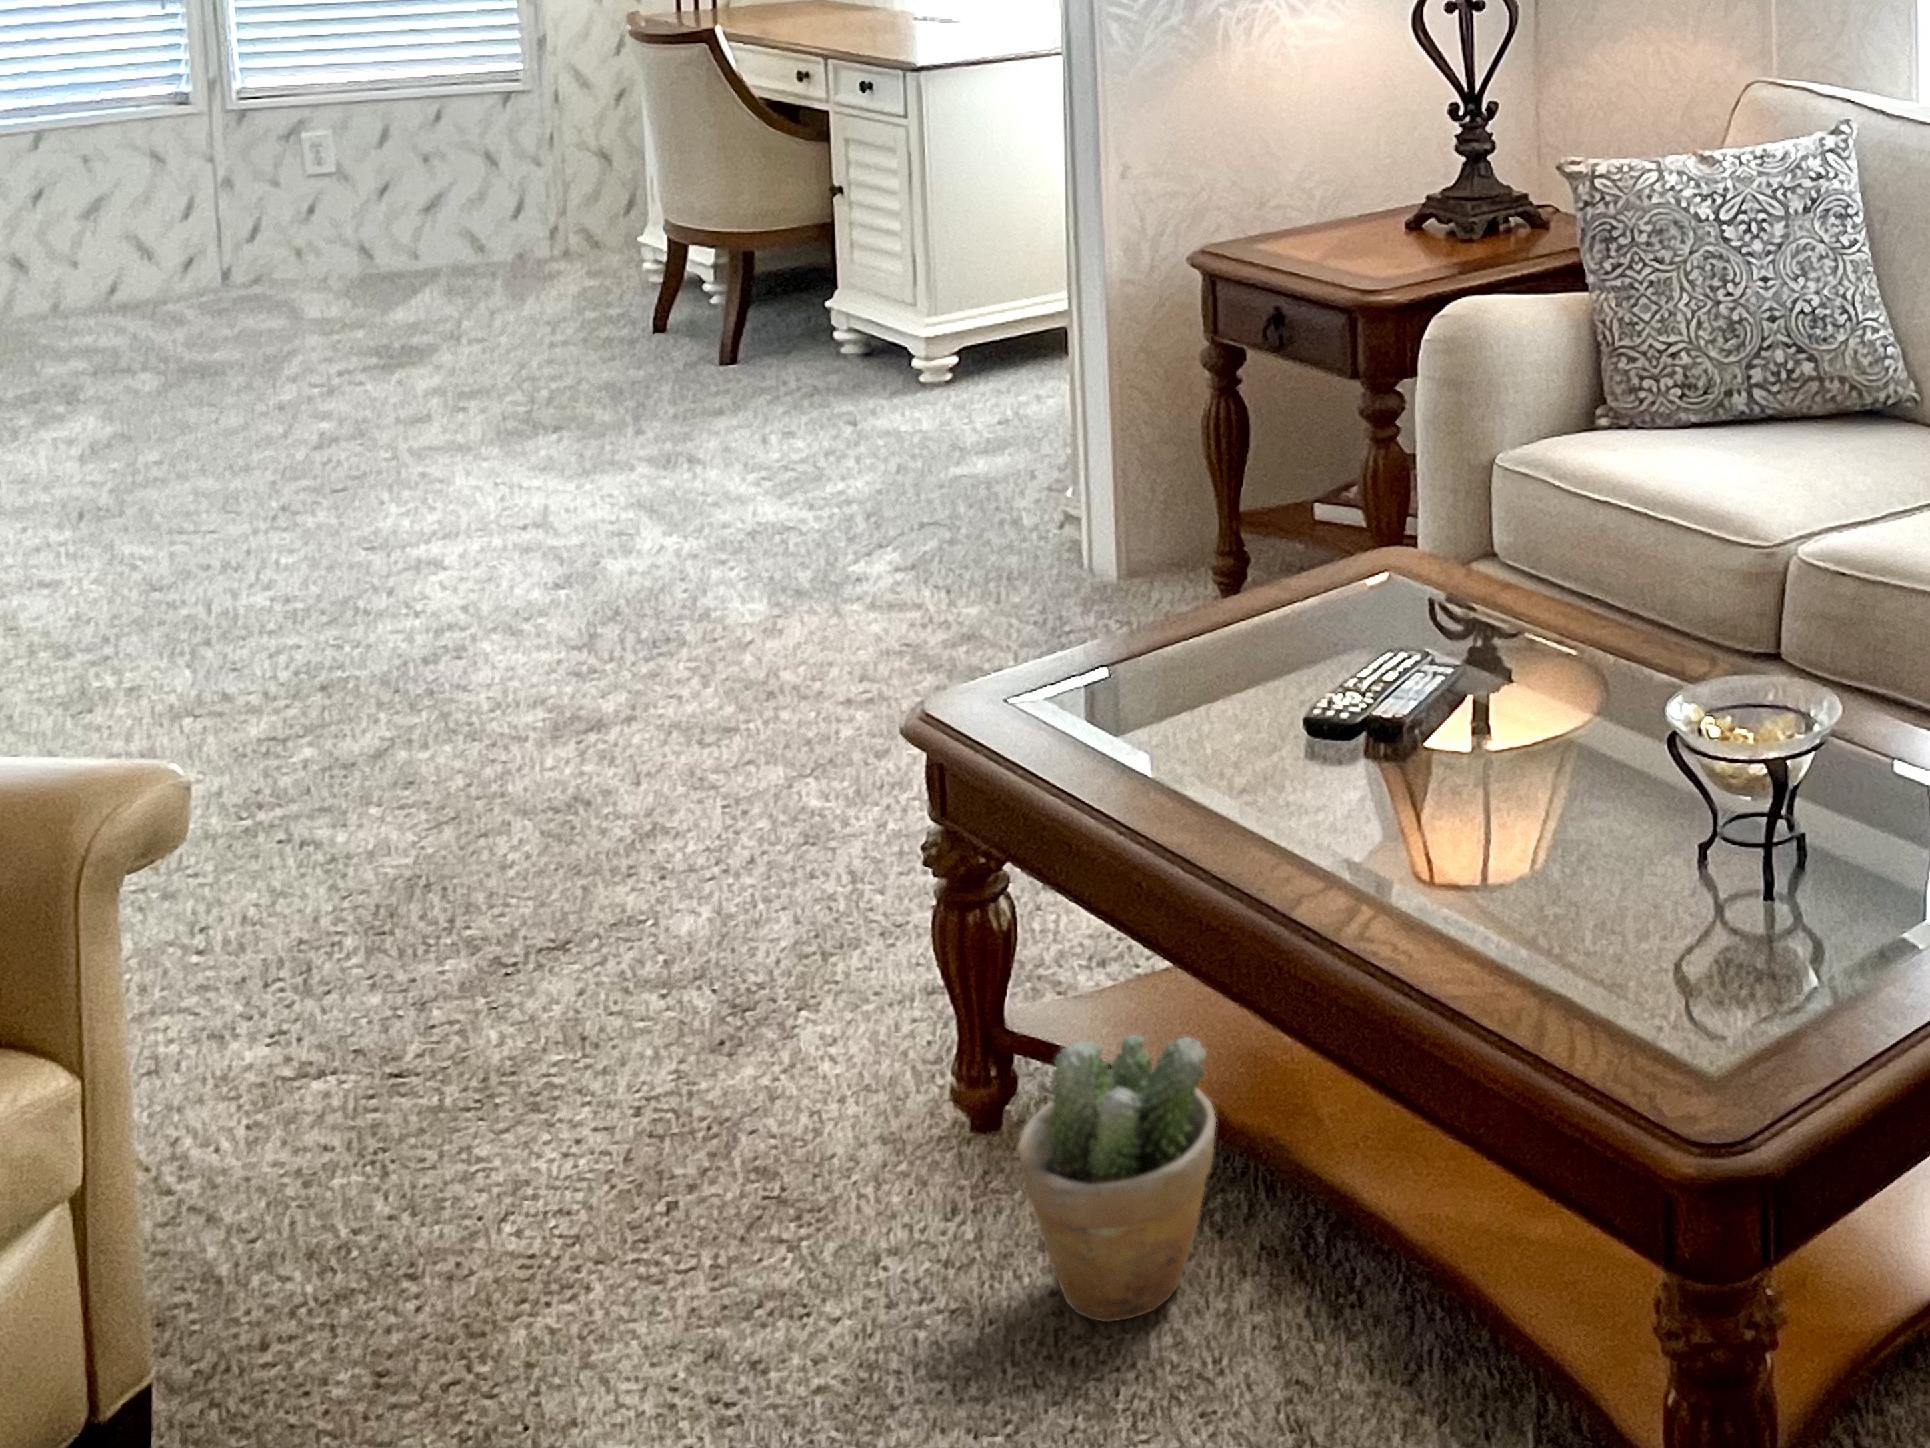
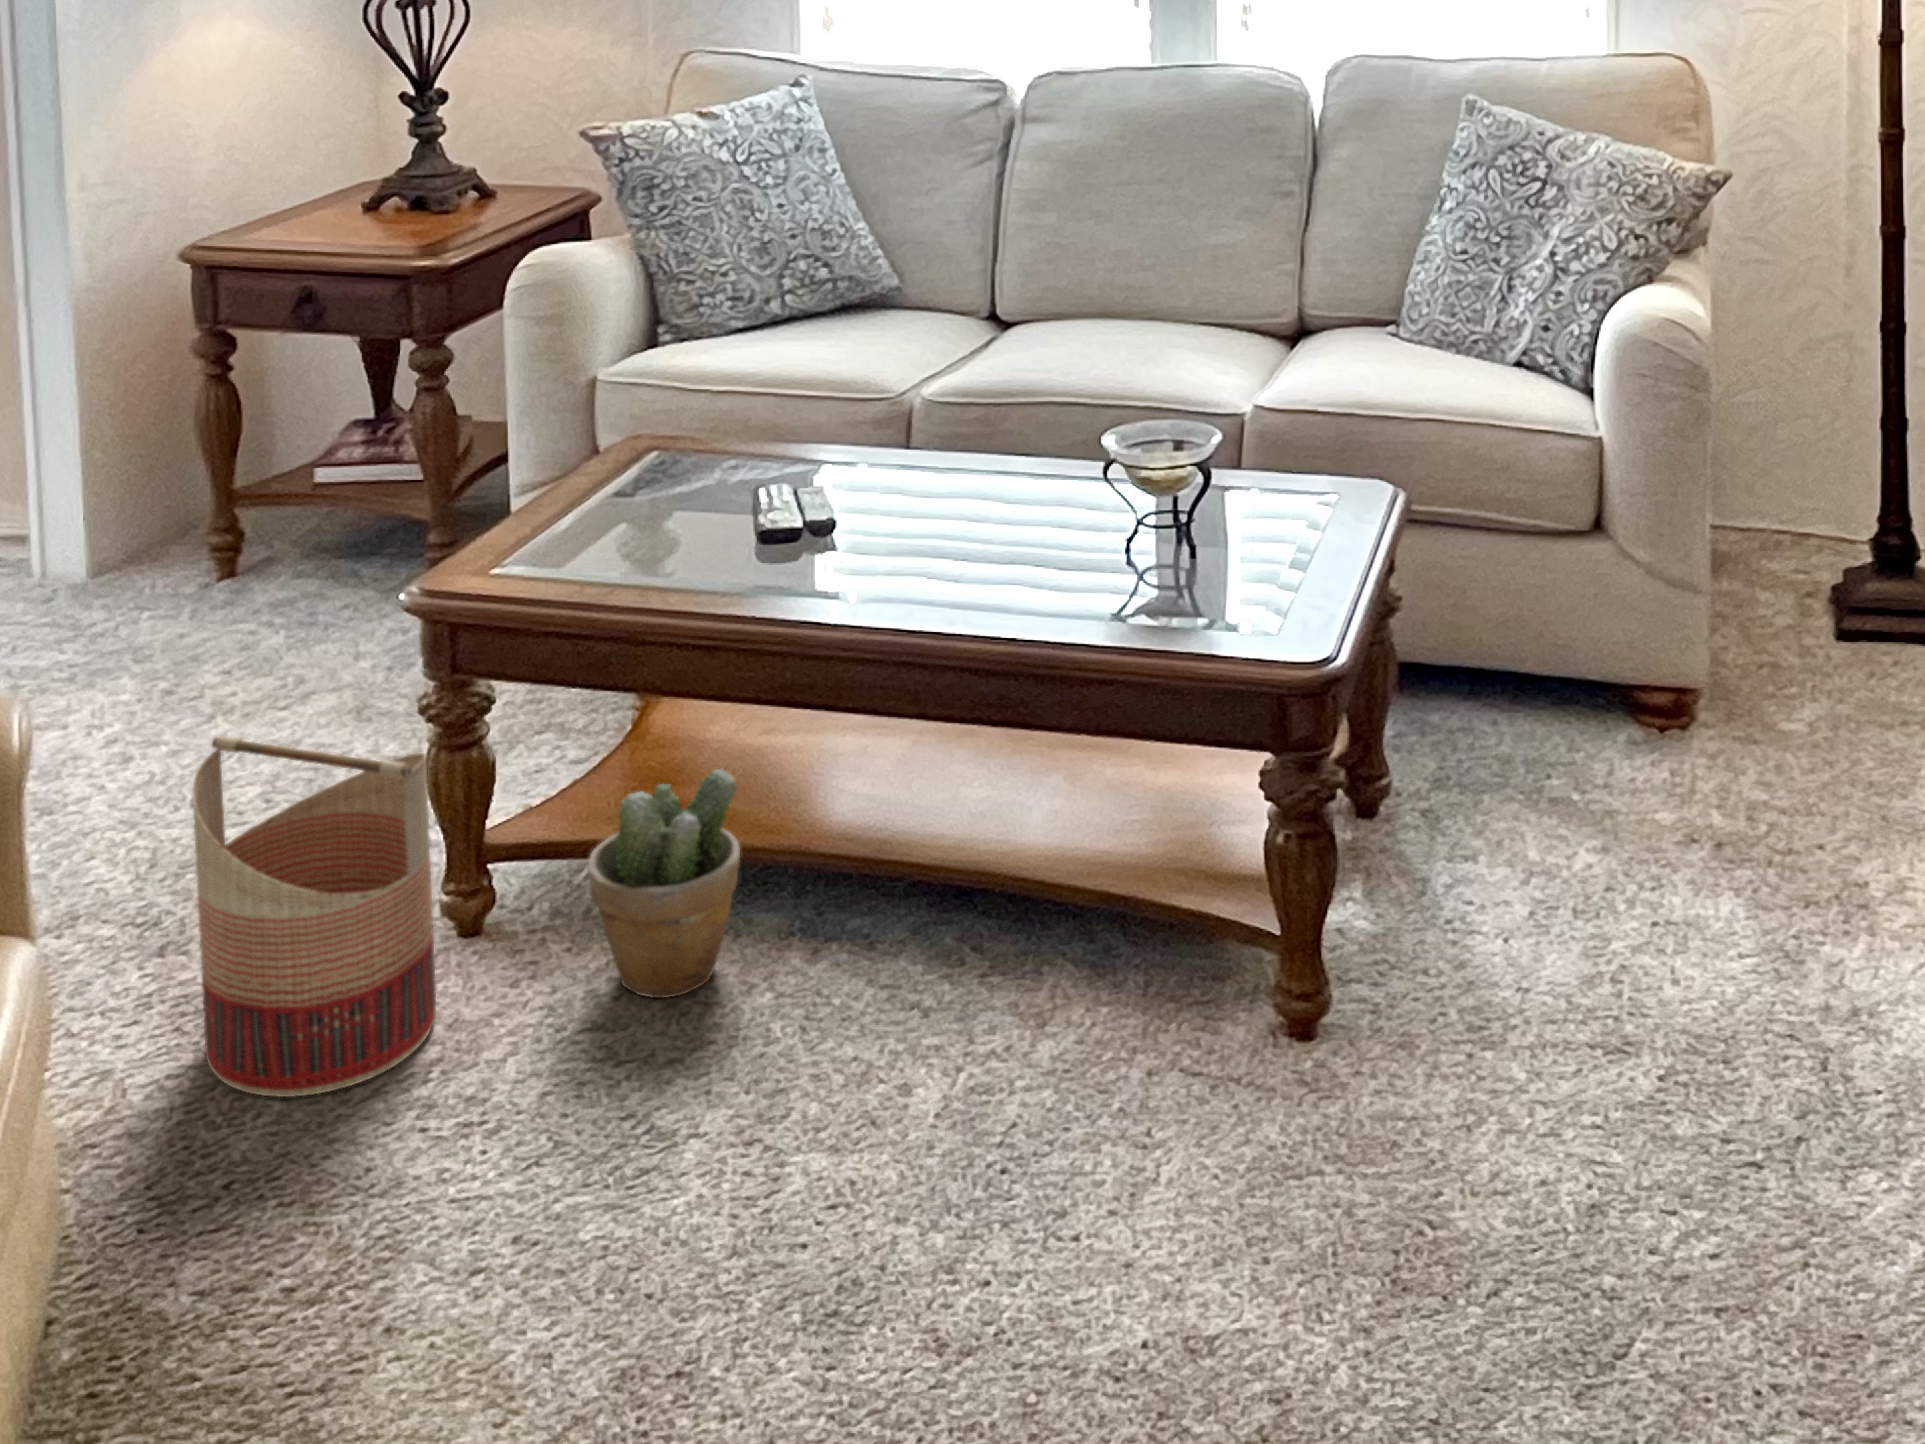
basket: none [590,850,882,1319] -> present [193,736,436,1097]

